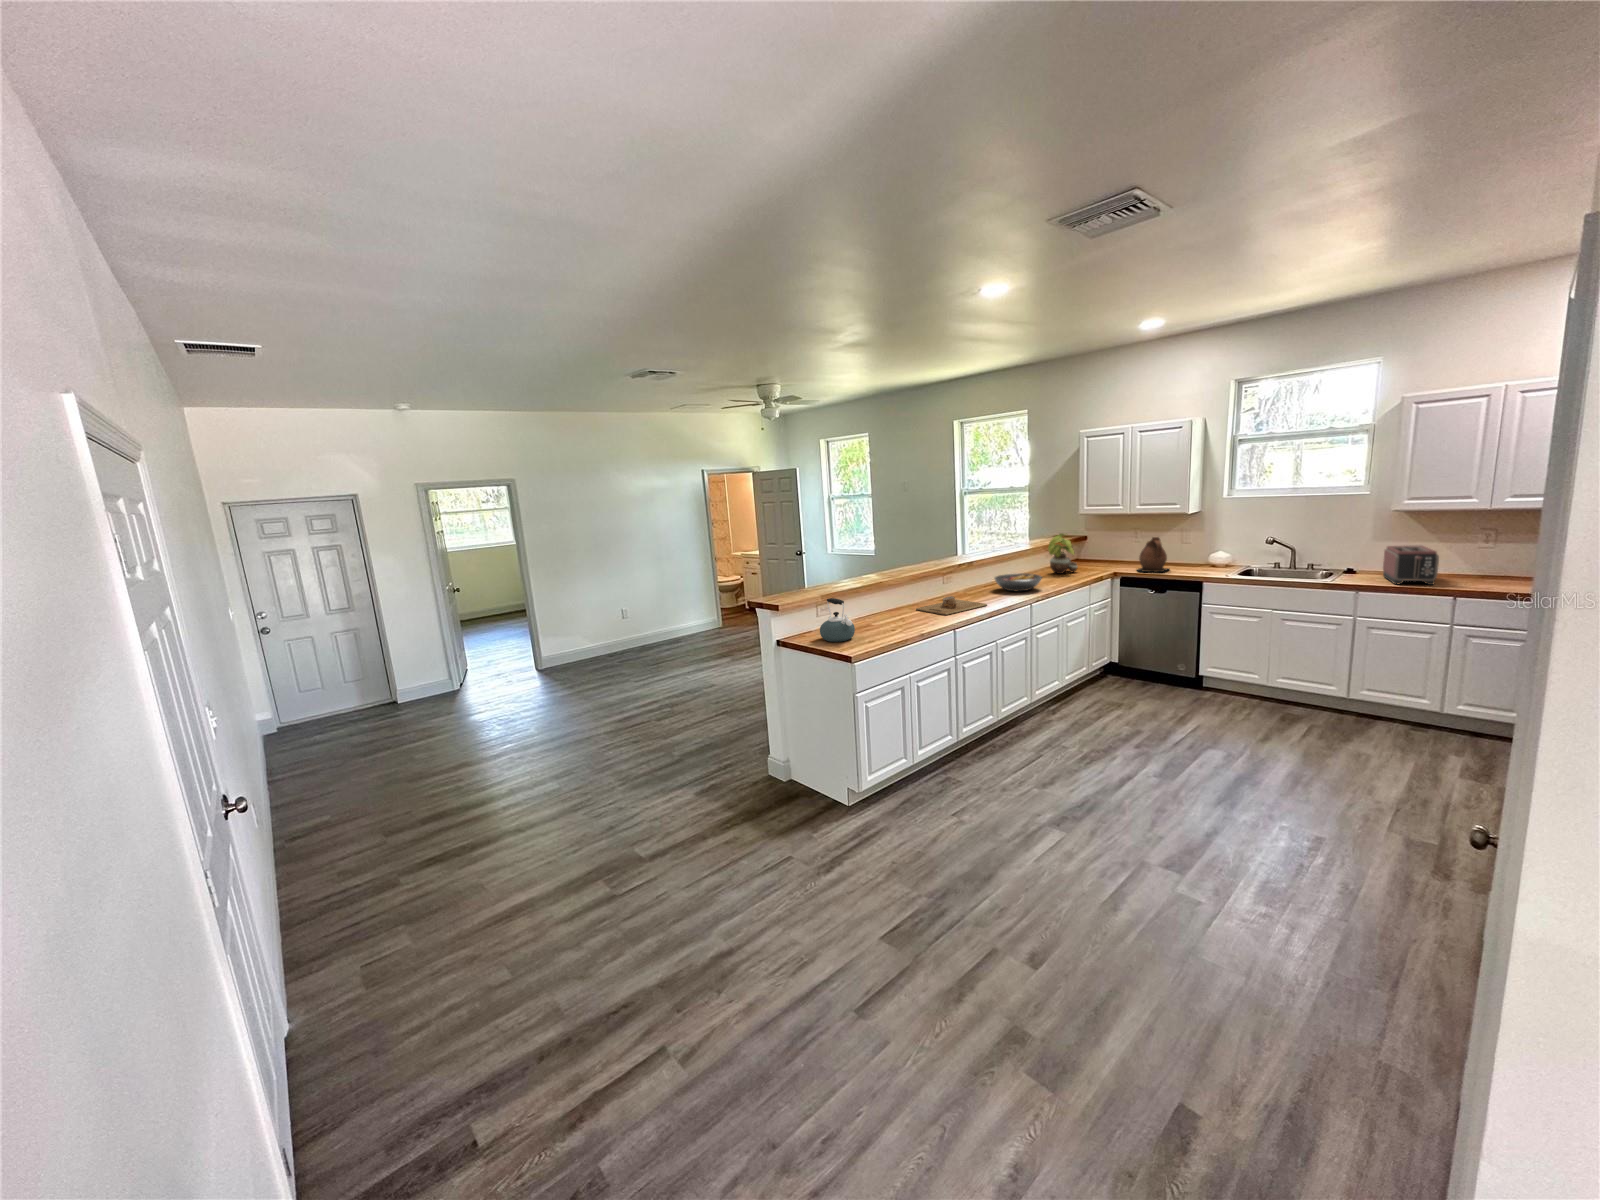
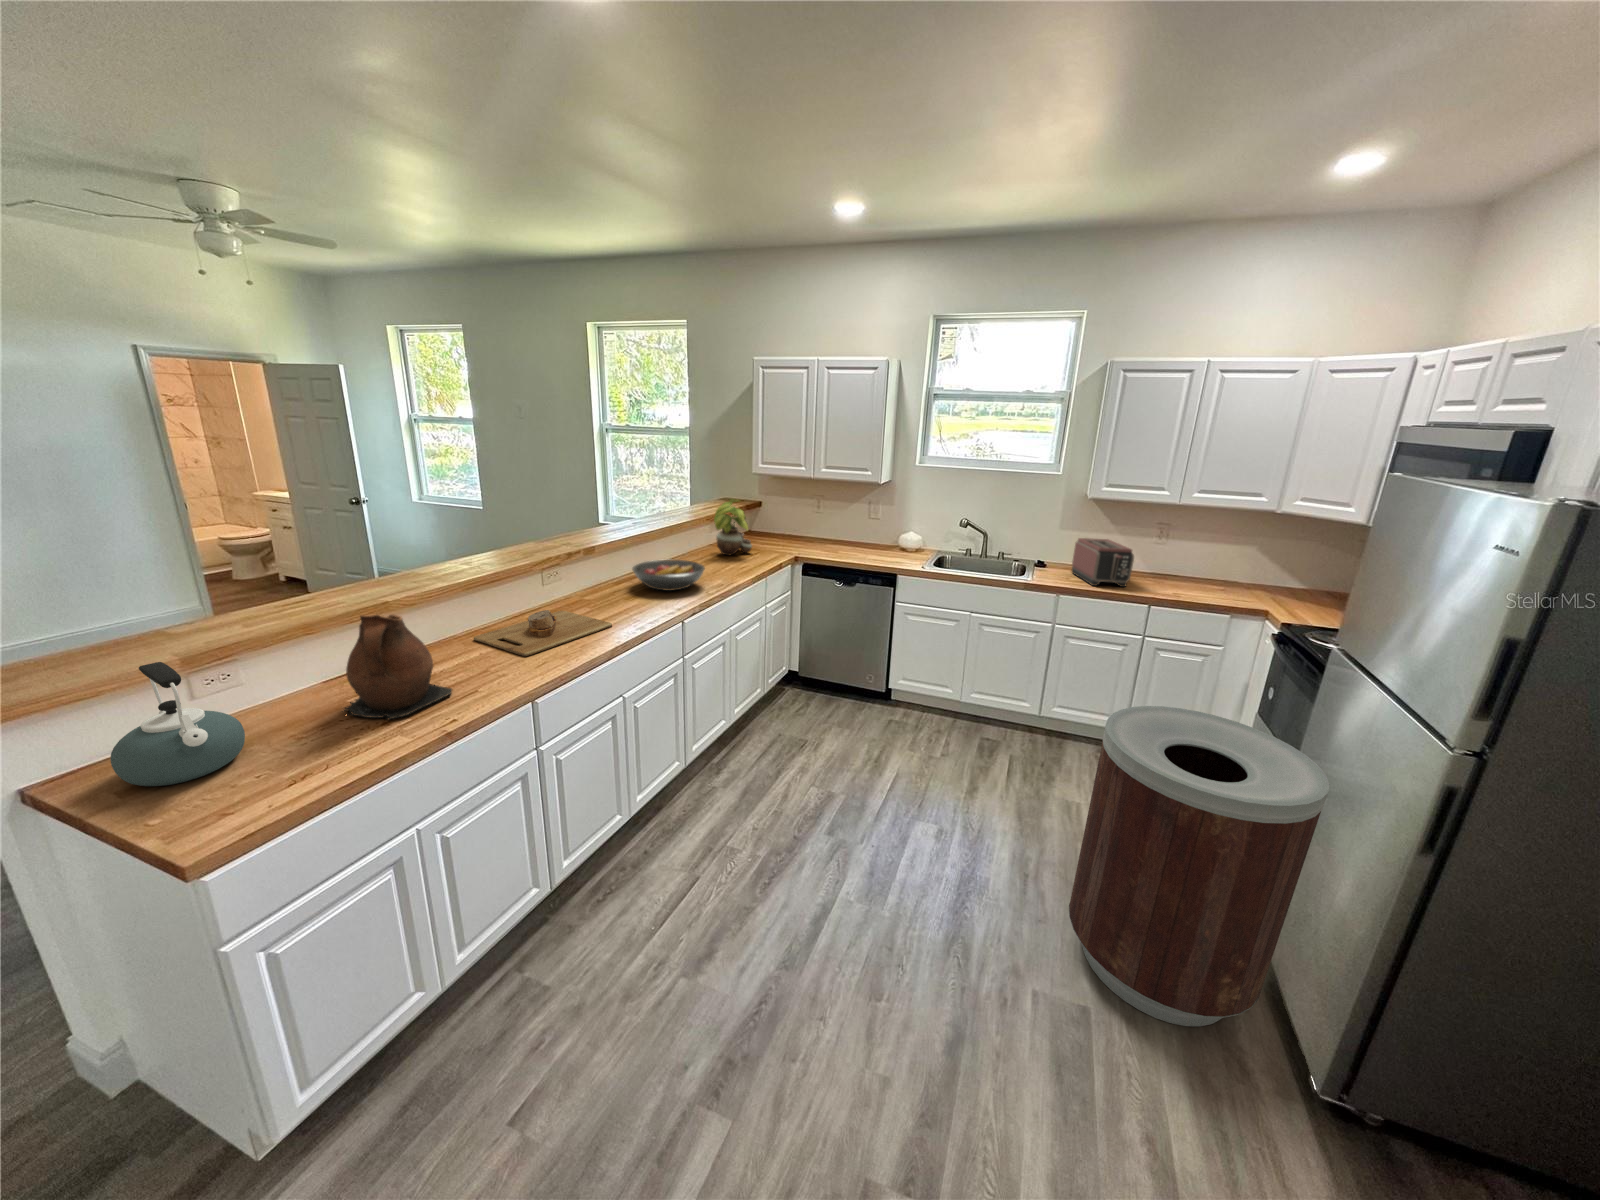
ceramic pitcher: present [1137,537,1168,572] -> present [342,614,452,719]
trash can: none [1307,647,1484,854] -> present [1069,706,1330,1026]

